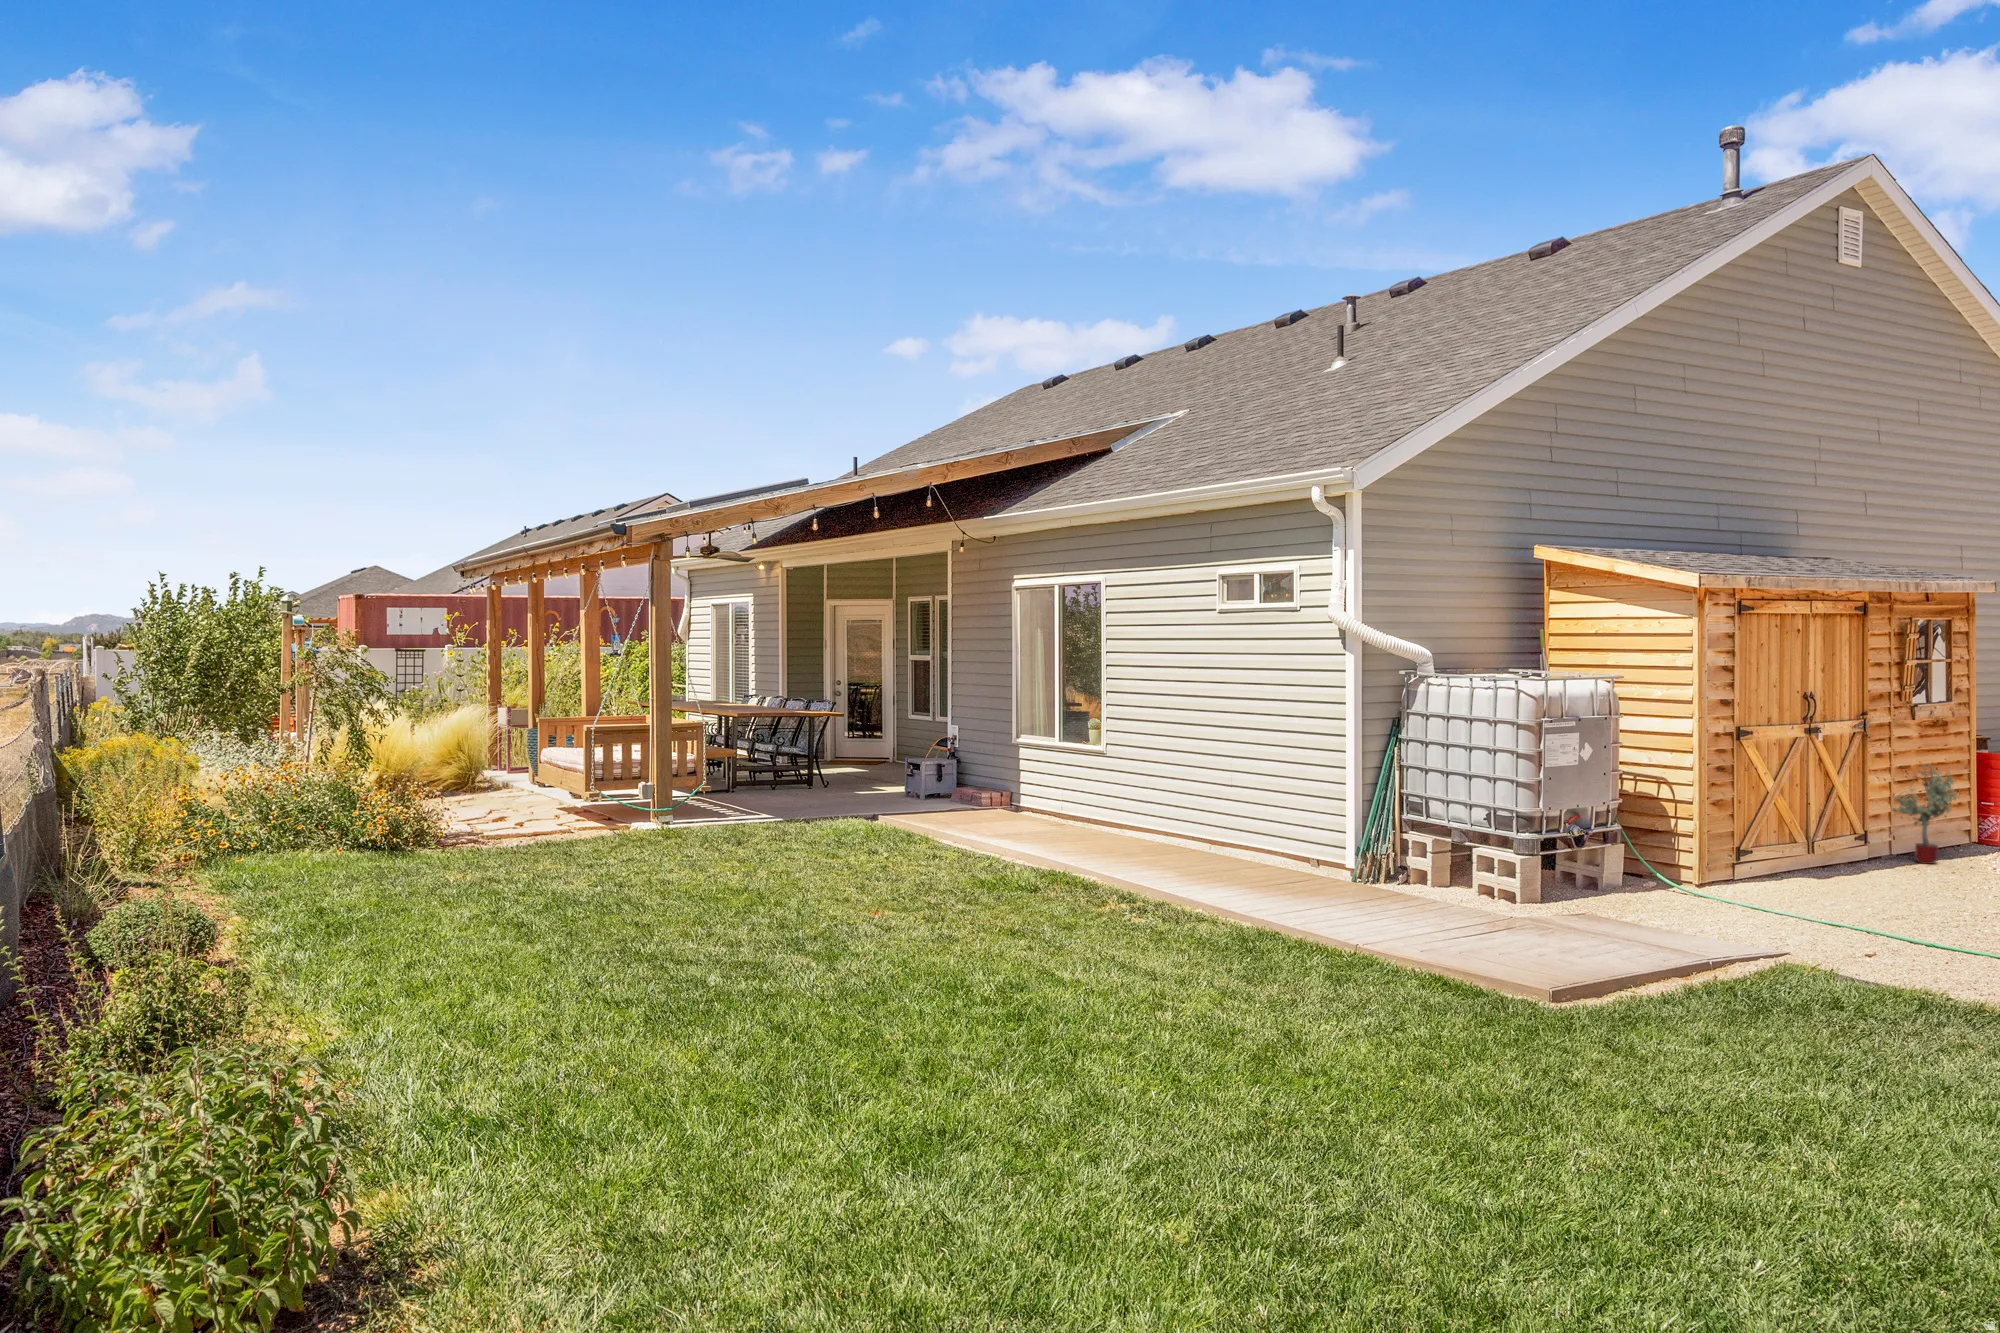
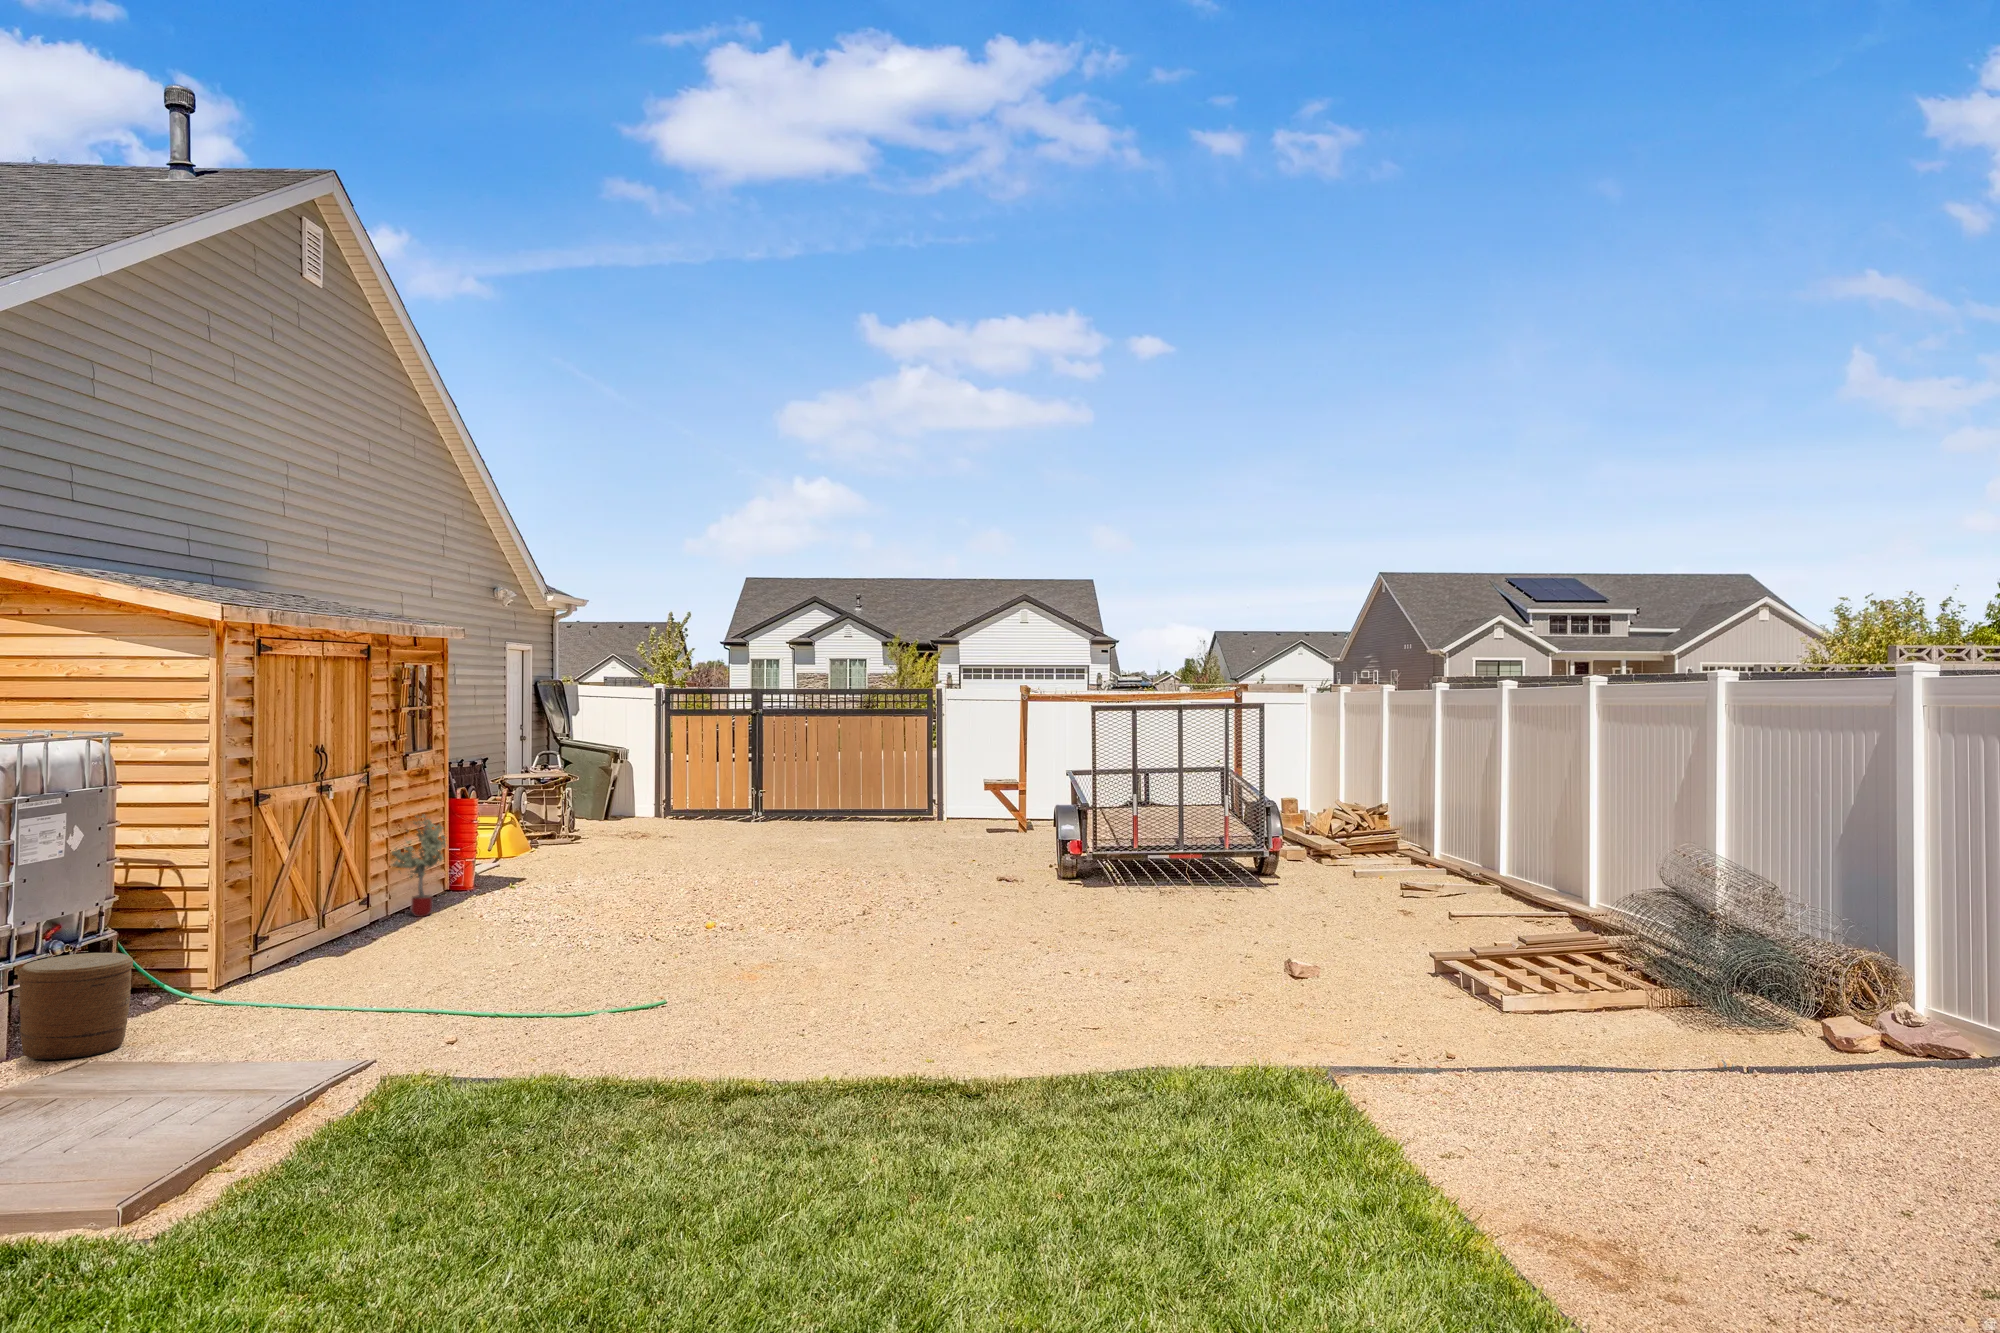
woven basket: none [1548,835,1622,909] -> present [18,953,133,1060]

